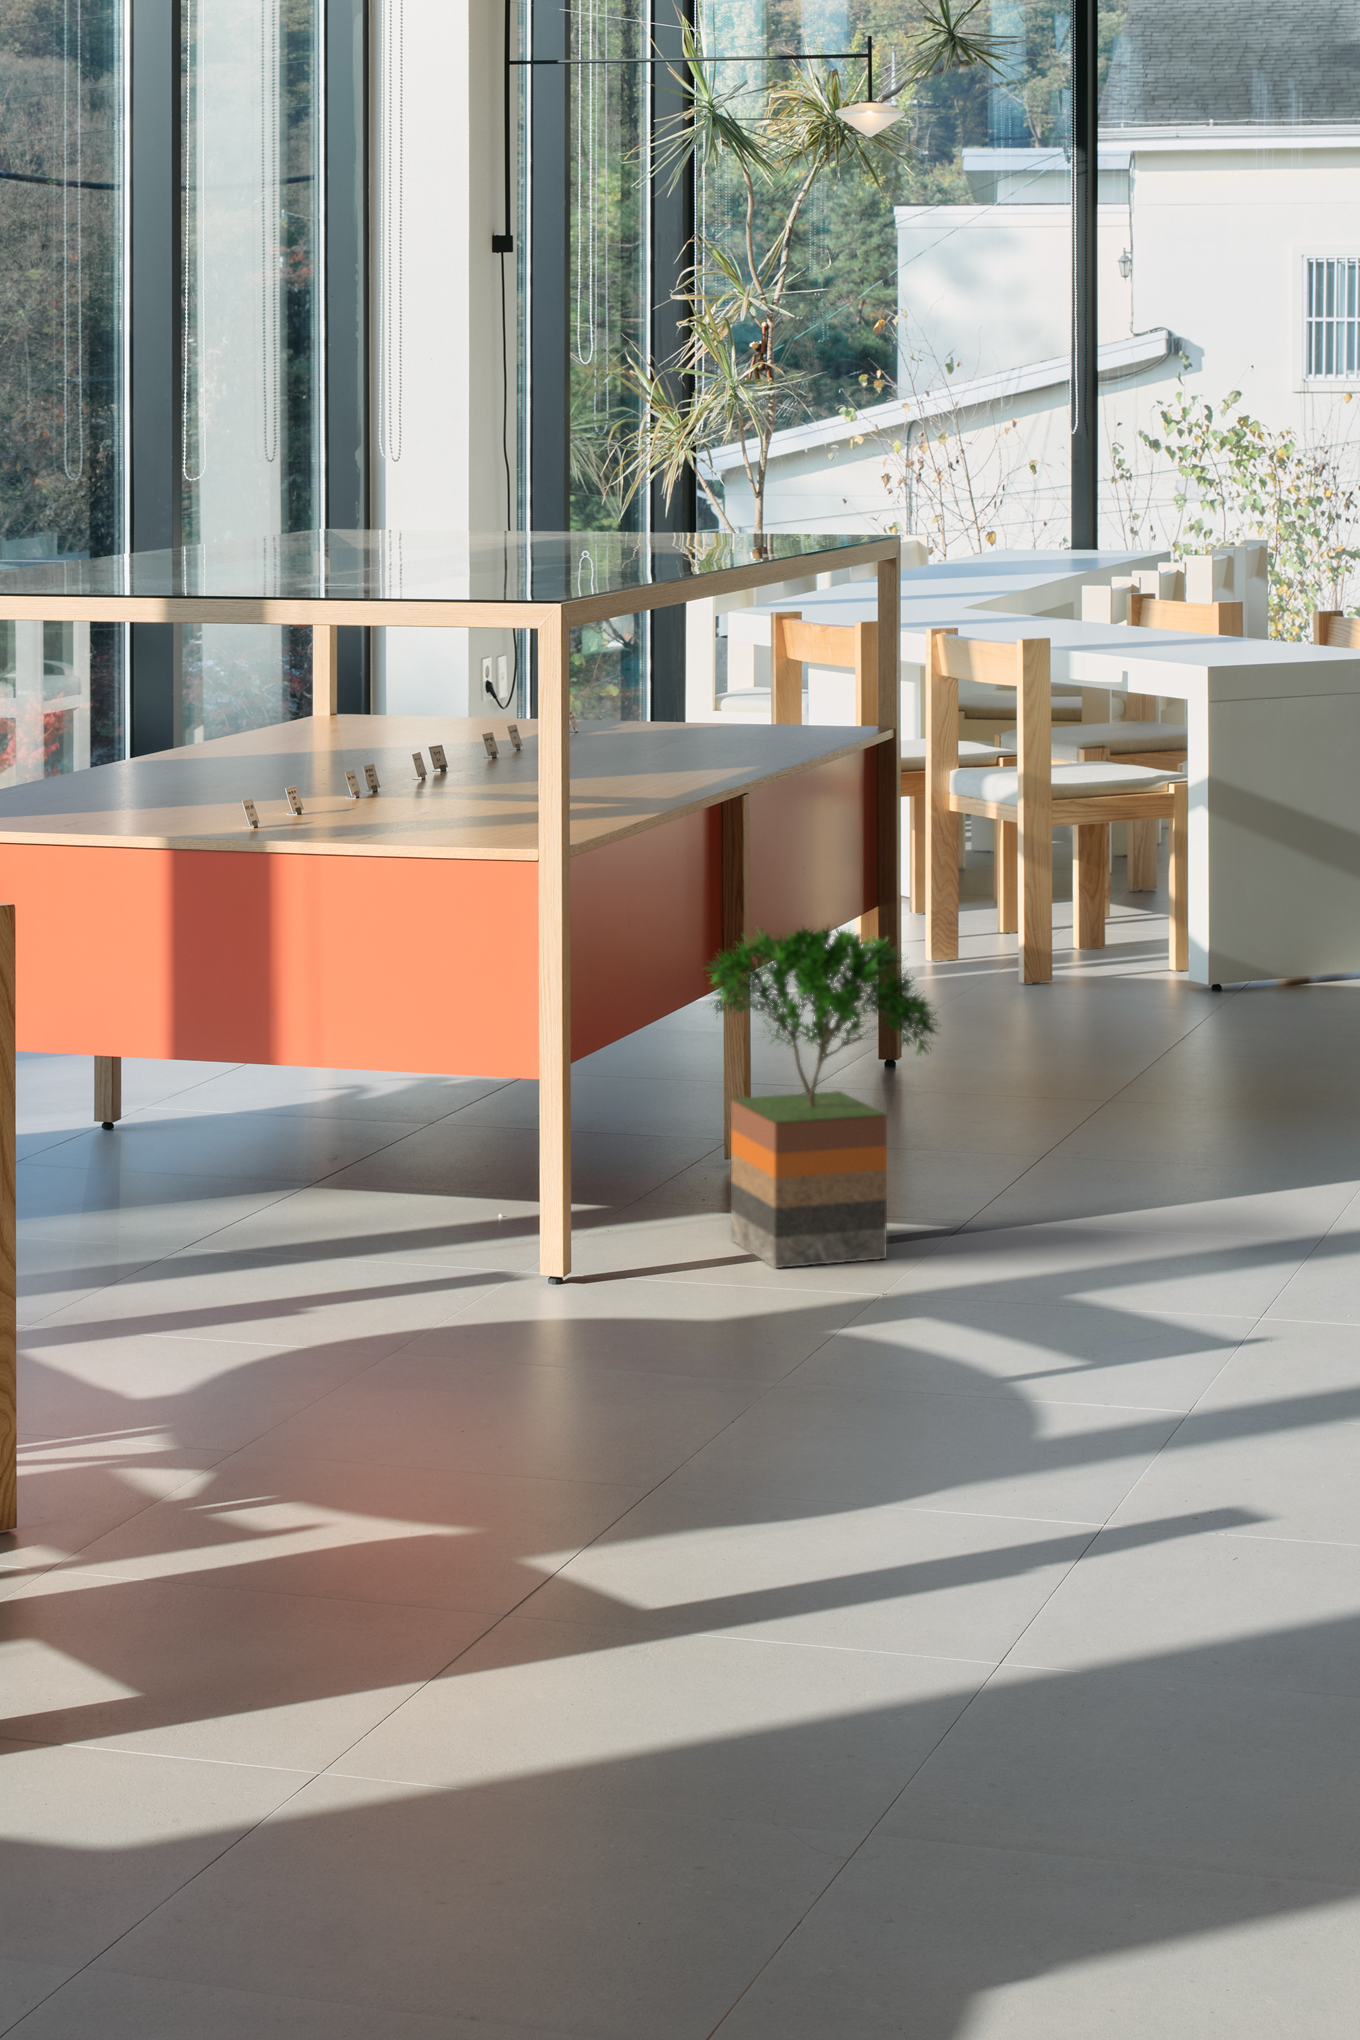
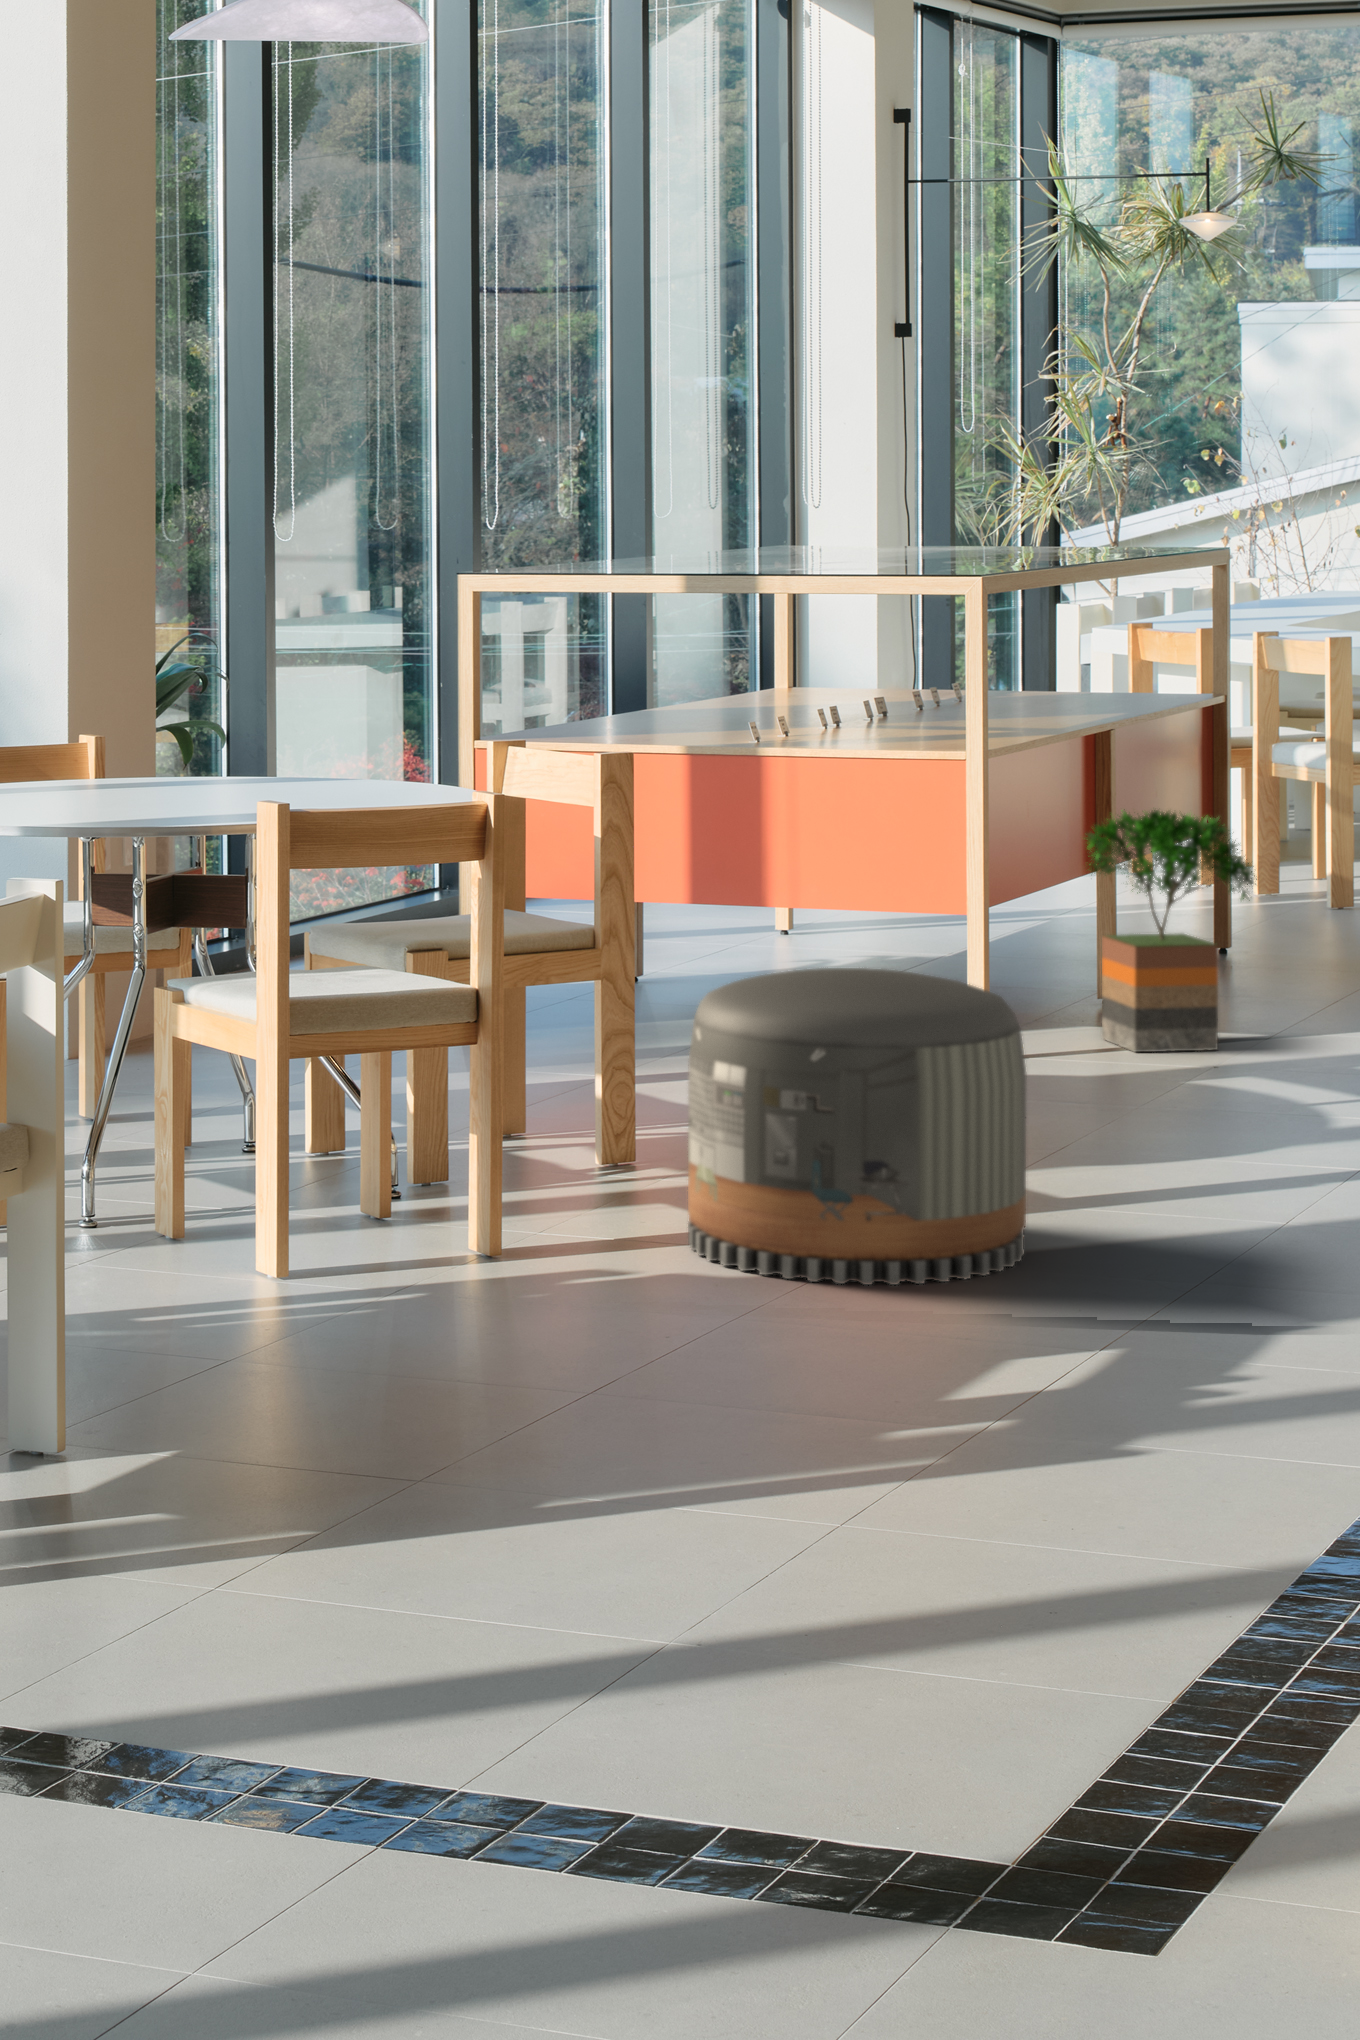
pouf: none [36,1332,591,1932] -> present [688,968,1026,1285]

